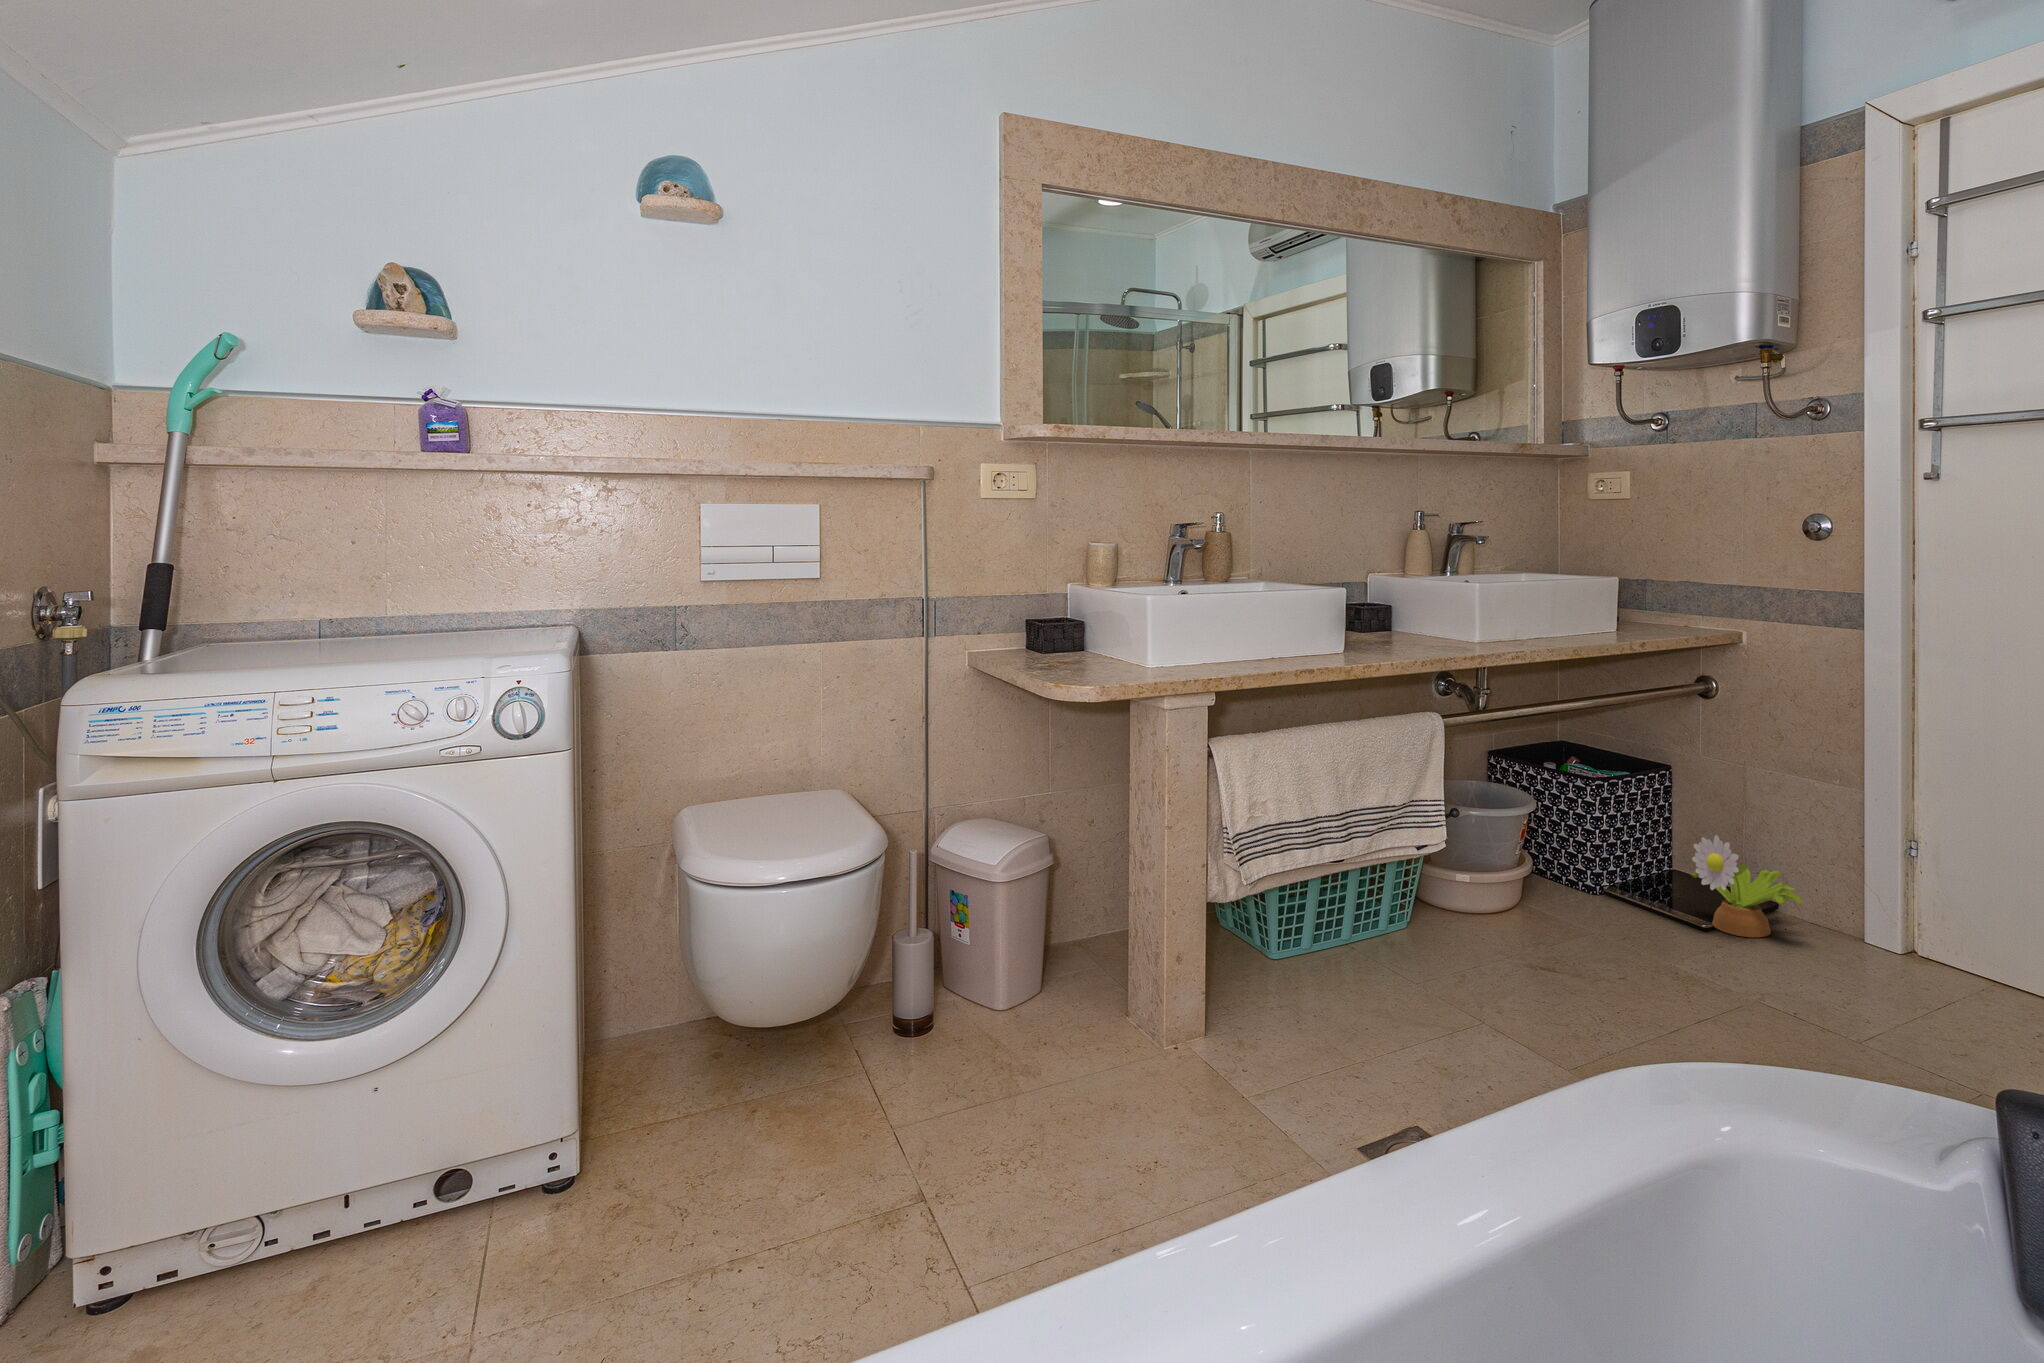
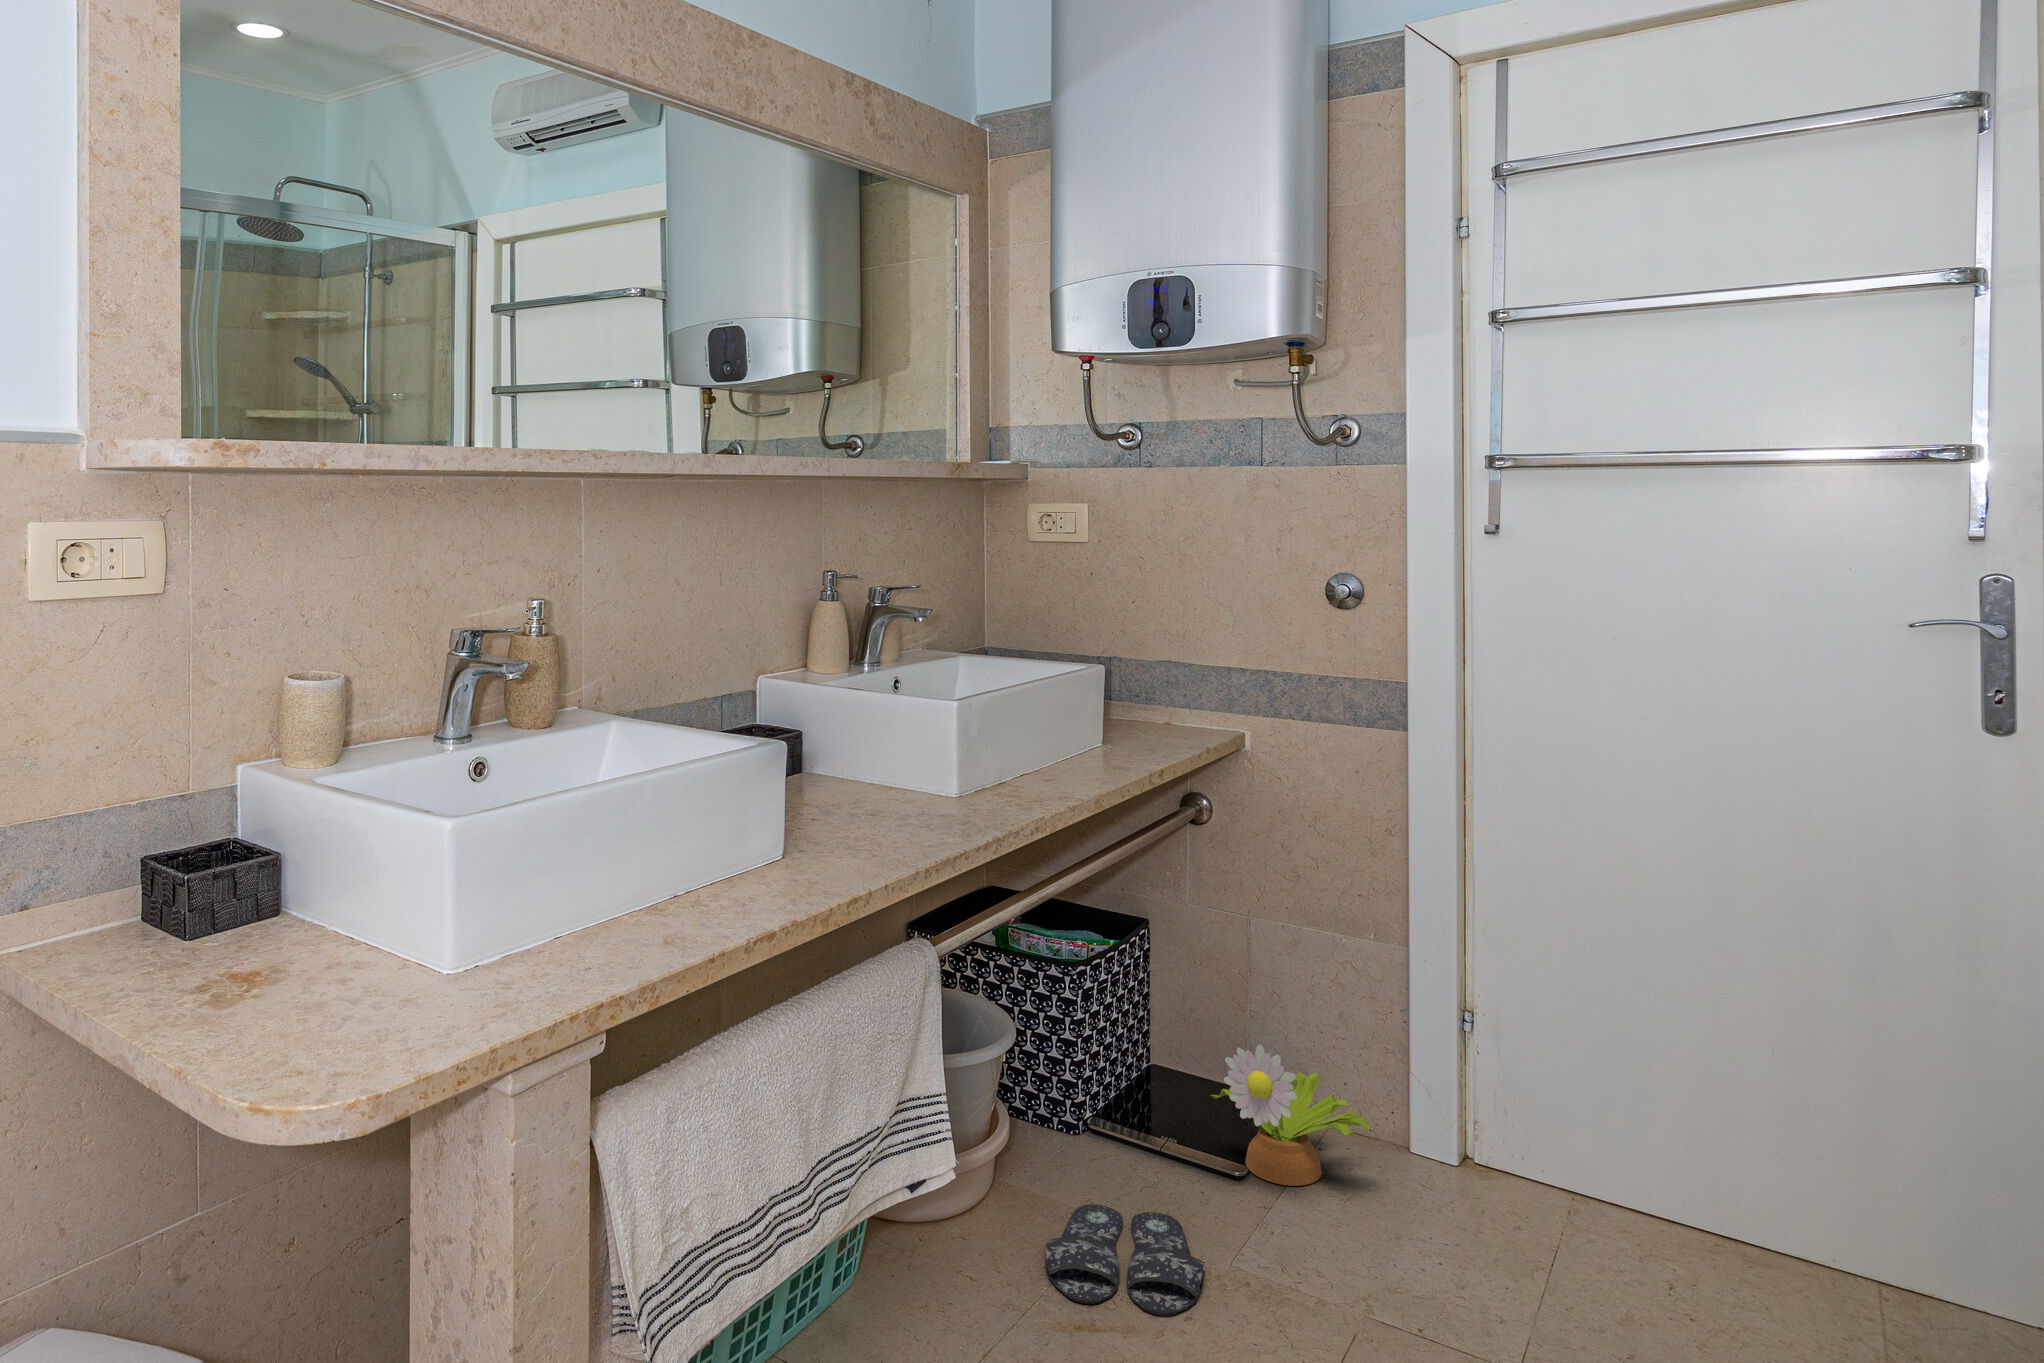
slippers: none [1533,921,1644,972] -> present [1046,1204,1204,1315]

